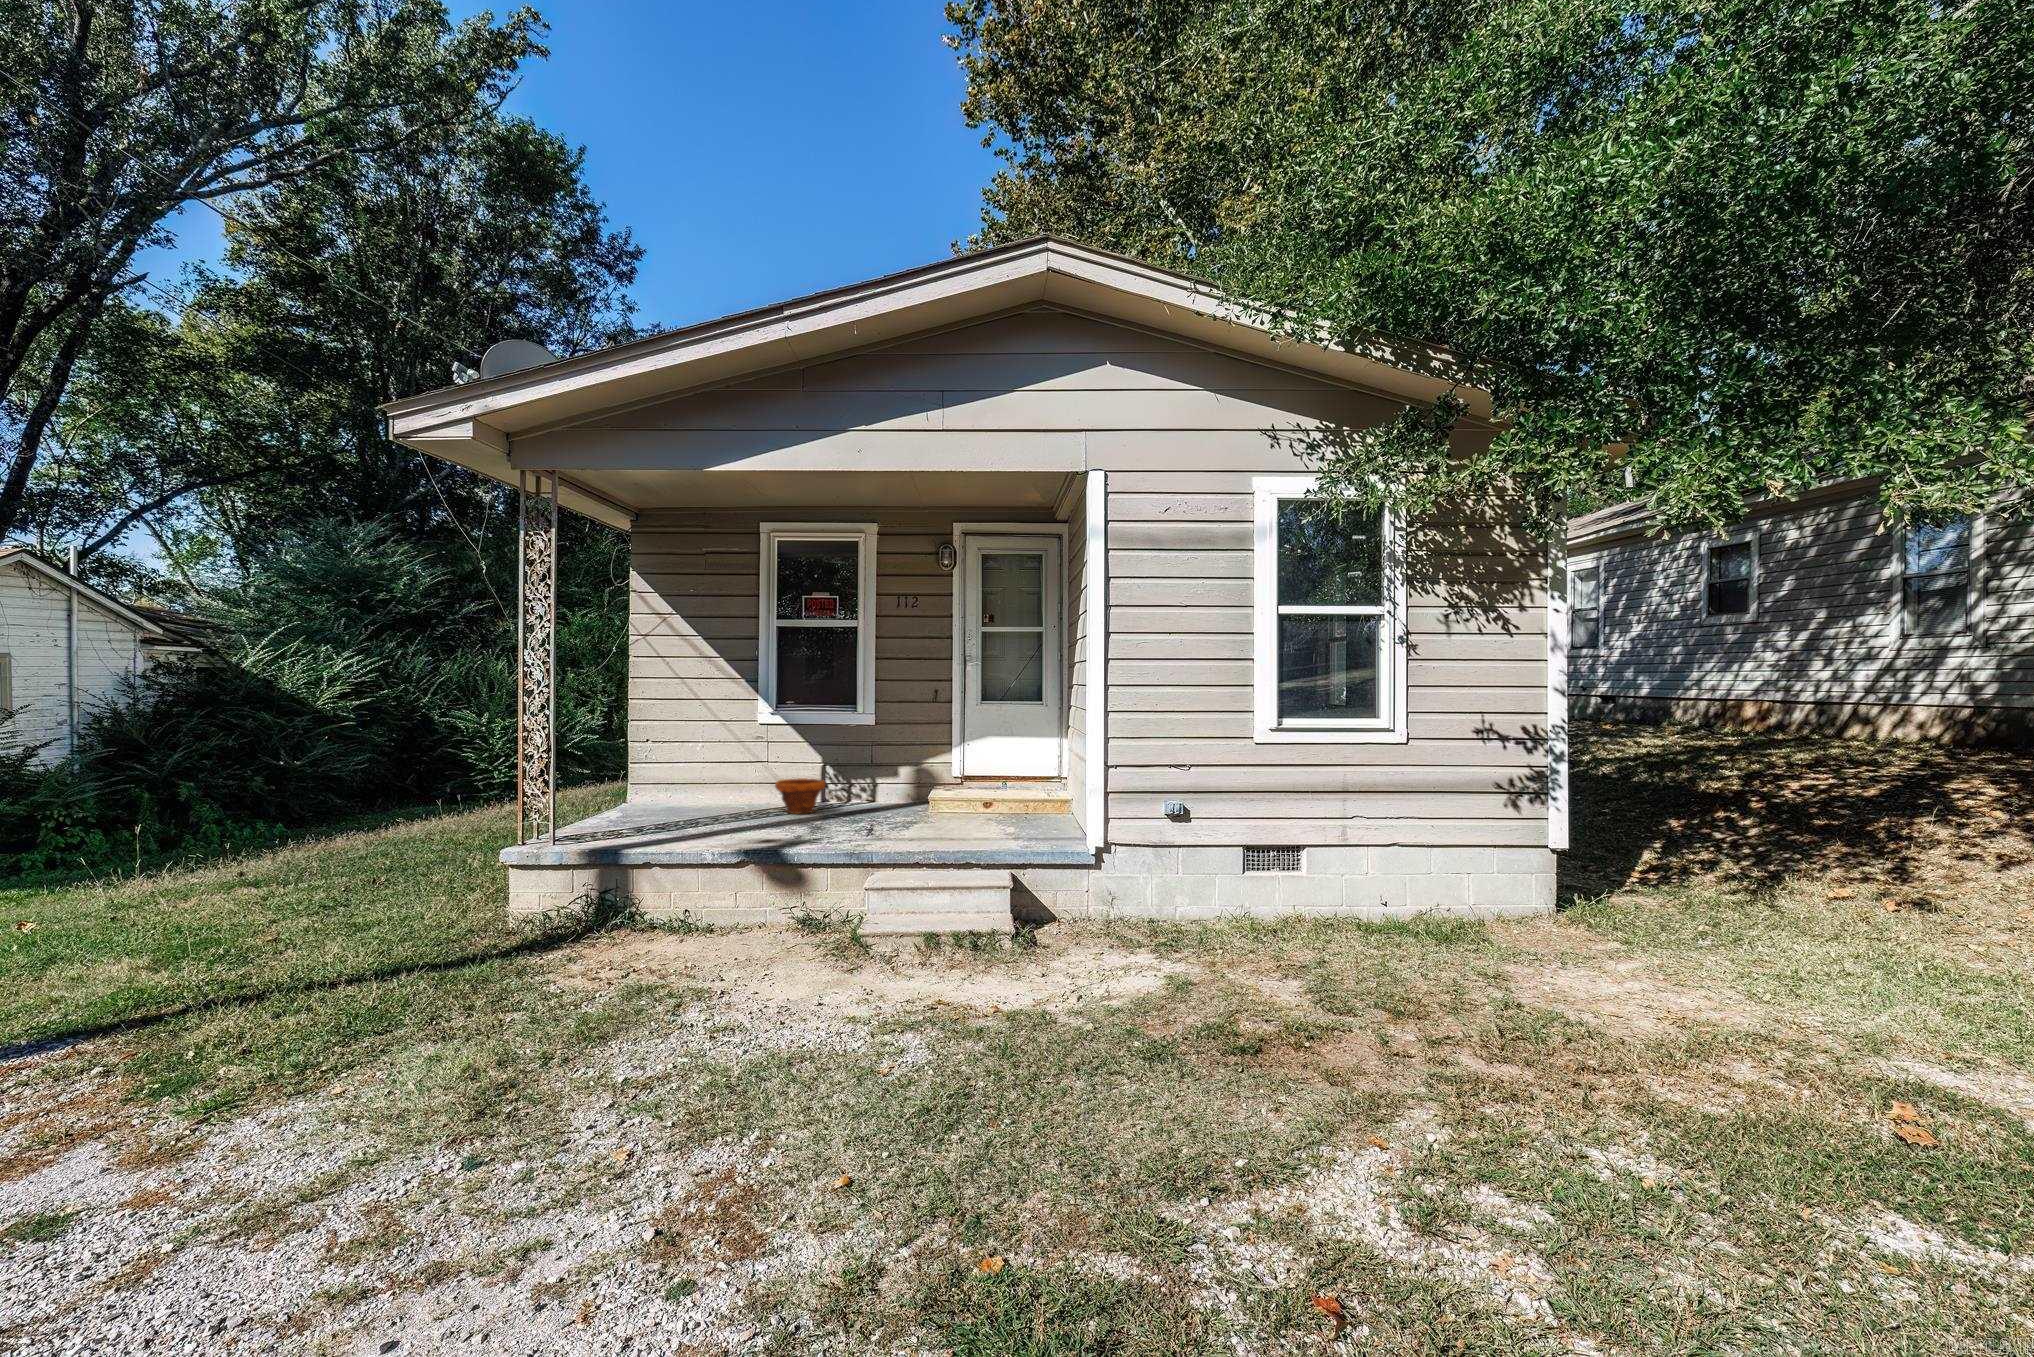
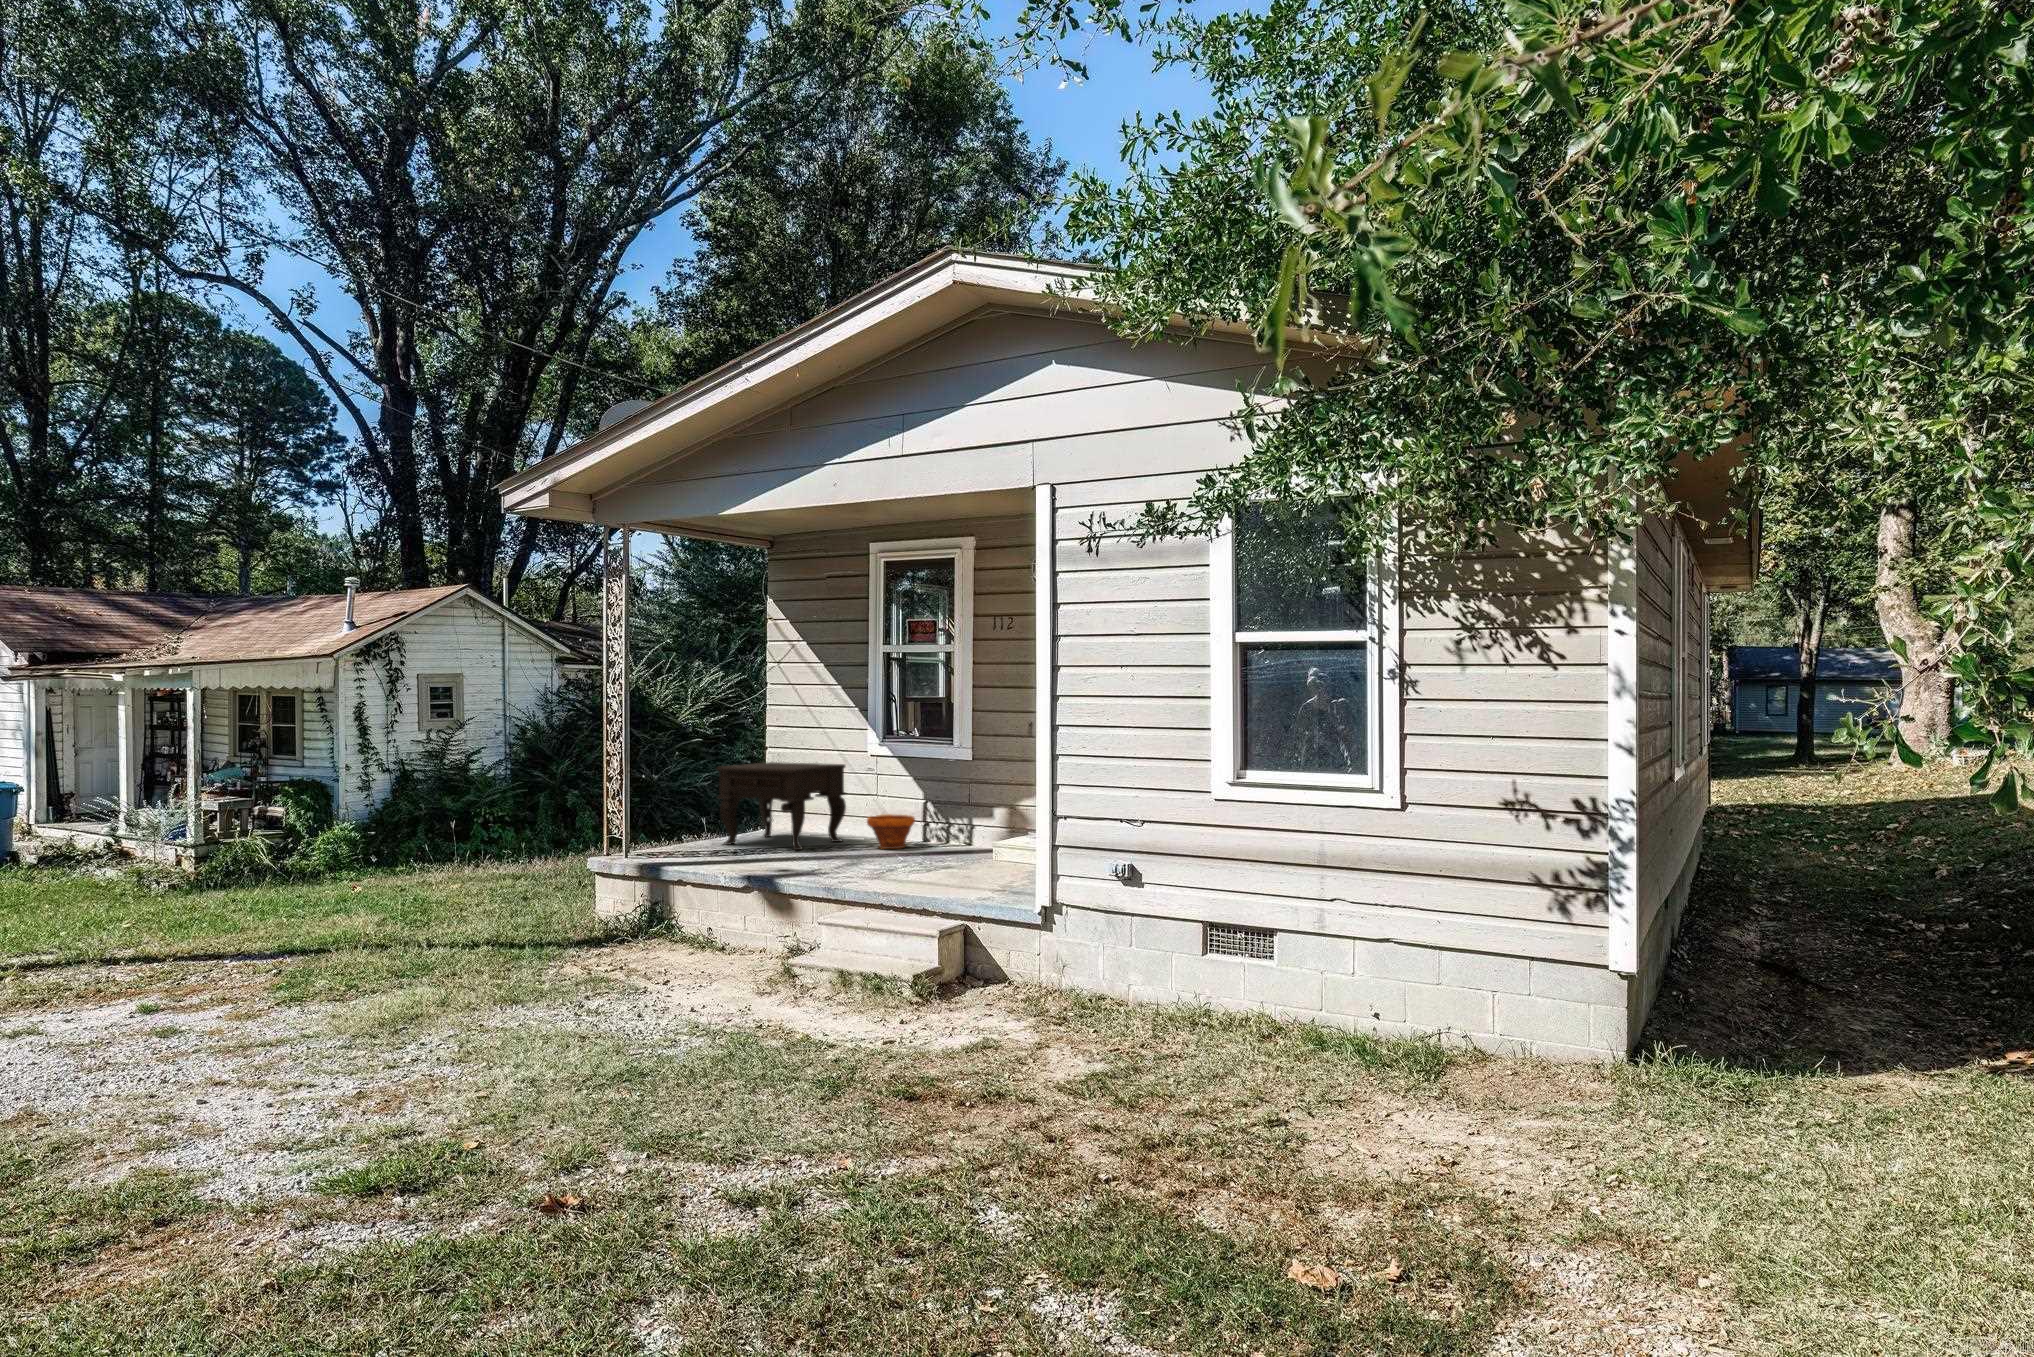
side table: none [600,730,733,825] -> present [717,762,846,850]

